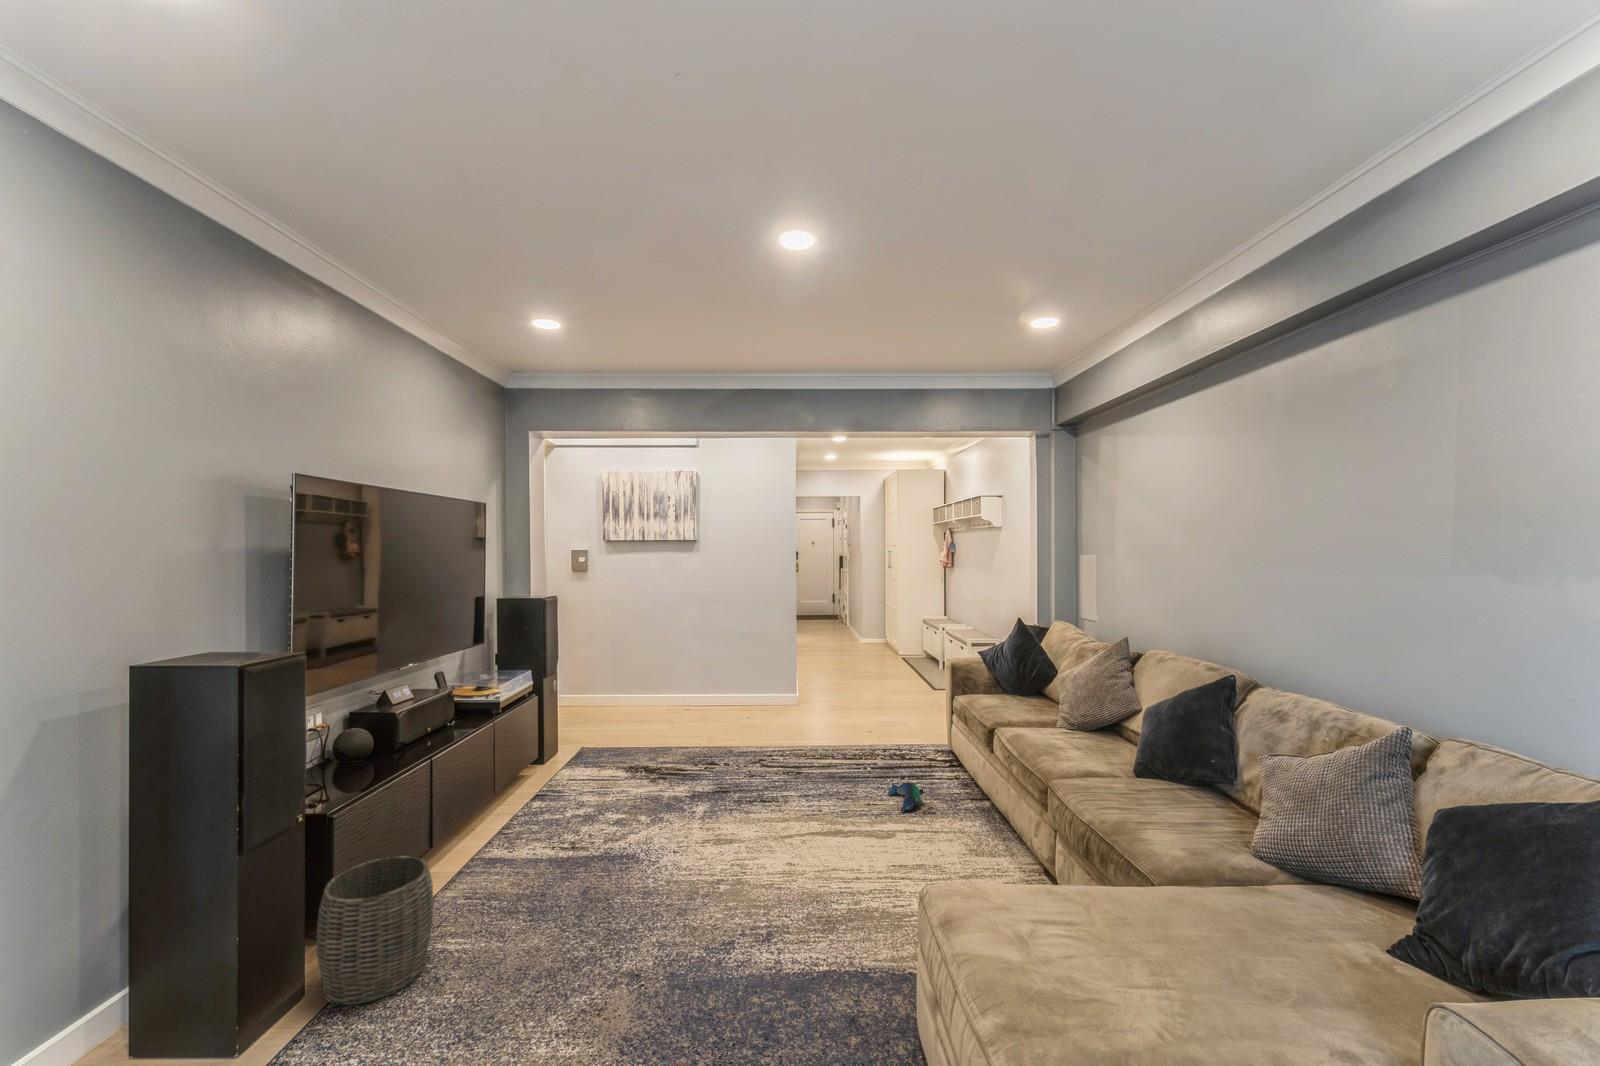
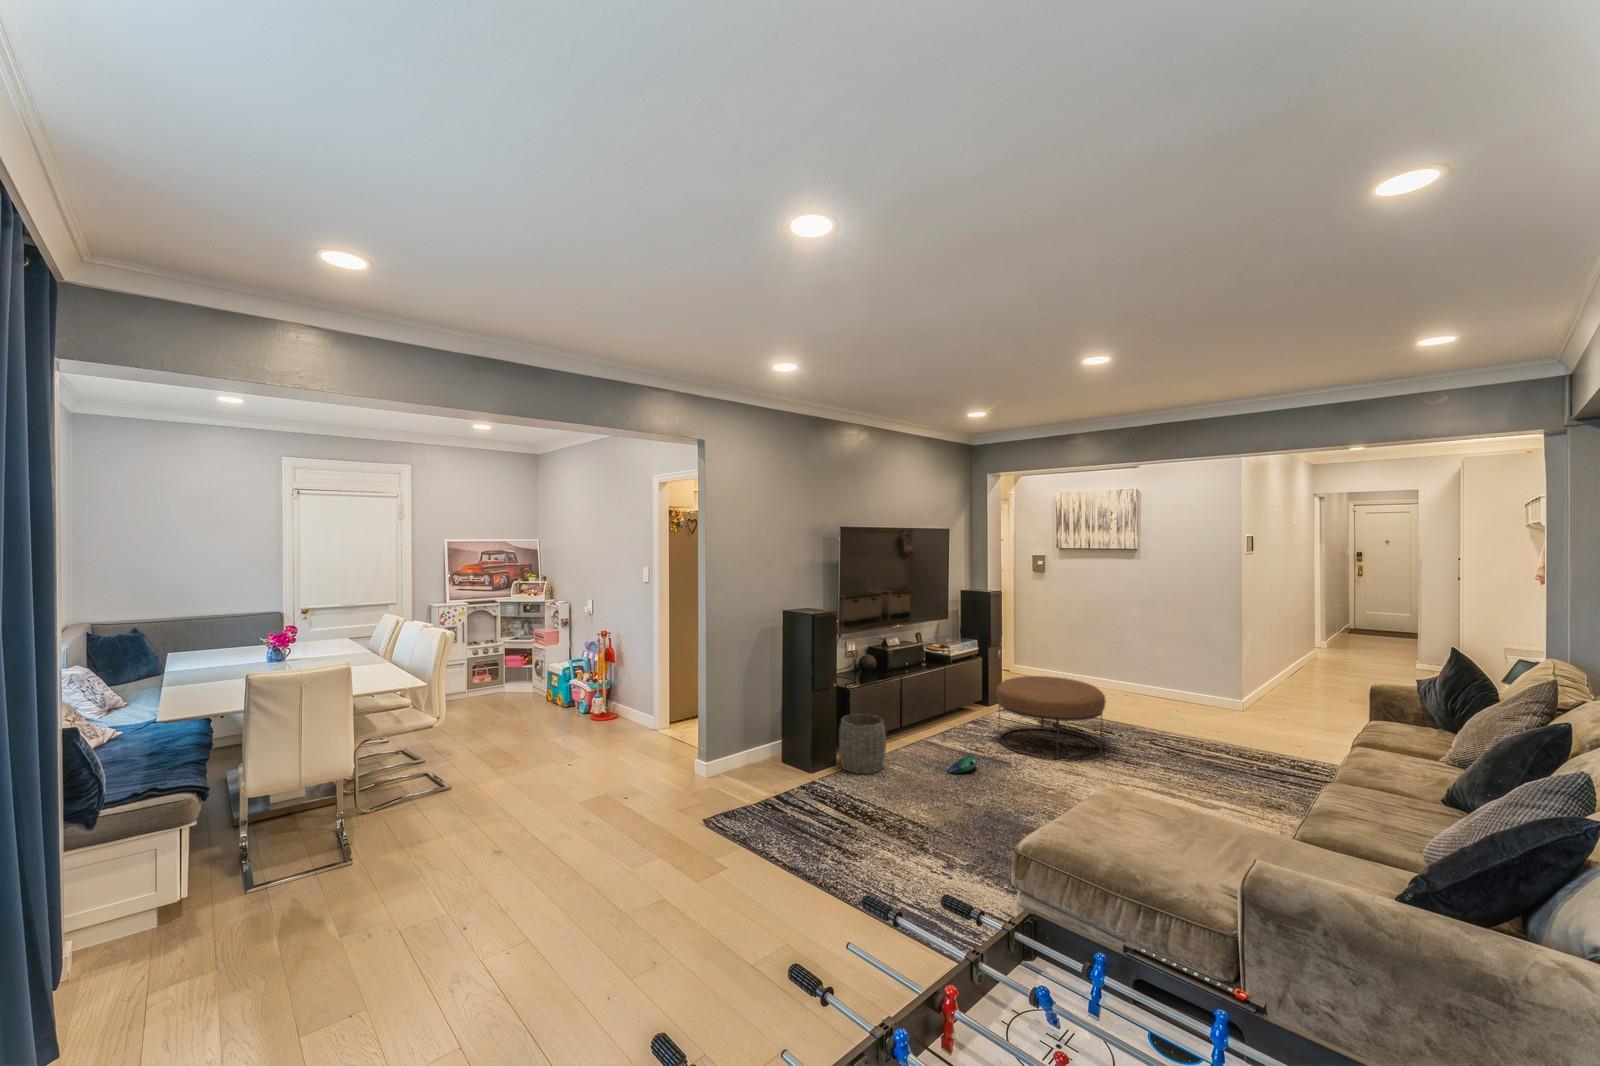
ottoman: none [588,706,732,832] -> present [996,676,1106,761]
plush toy: present [888,783,923,812] -> present [946,756,977,774]

